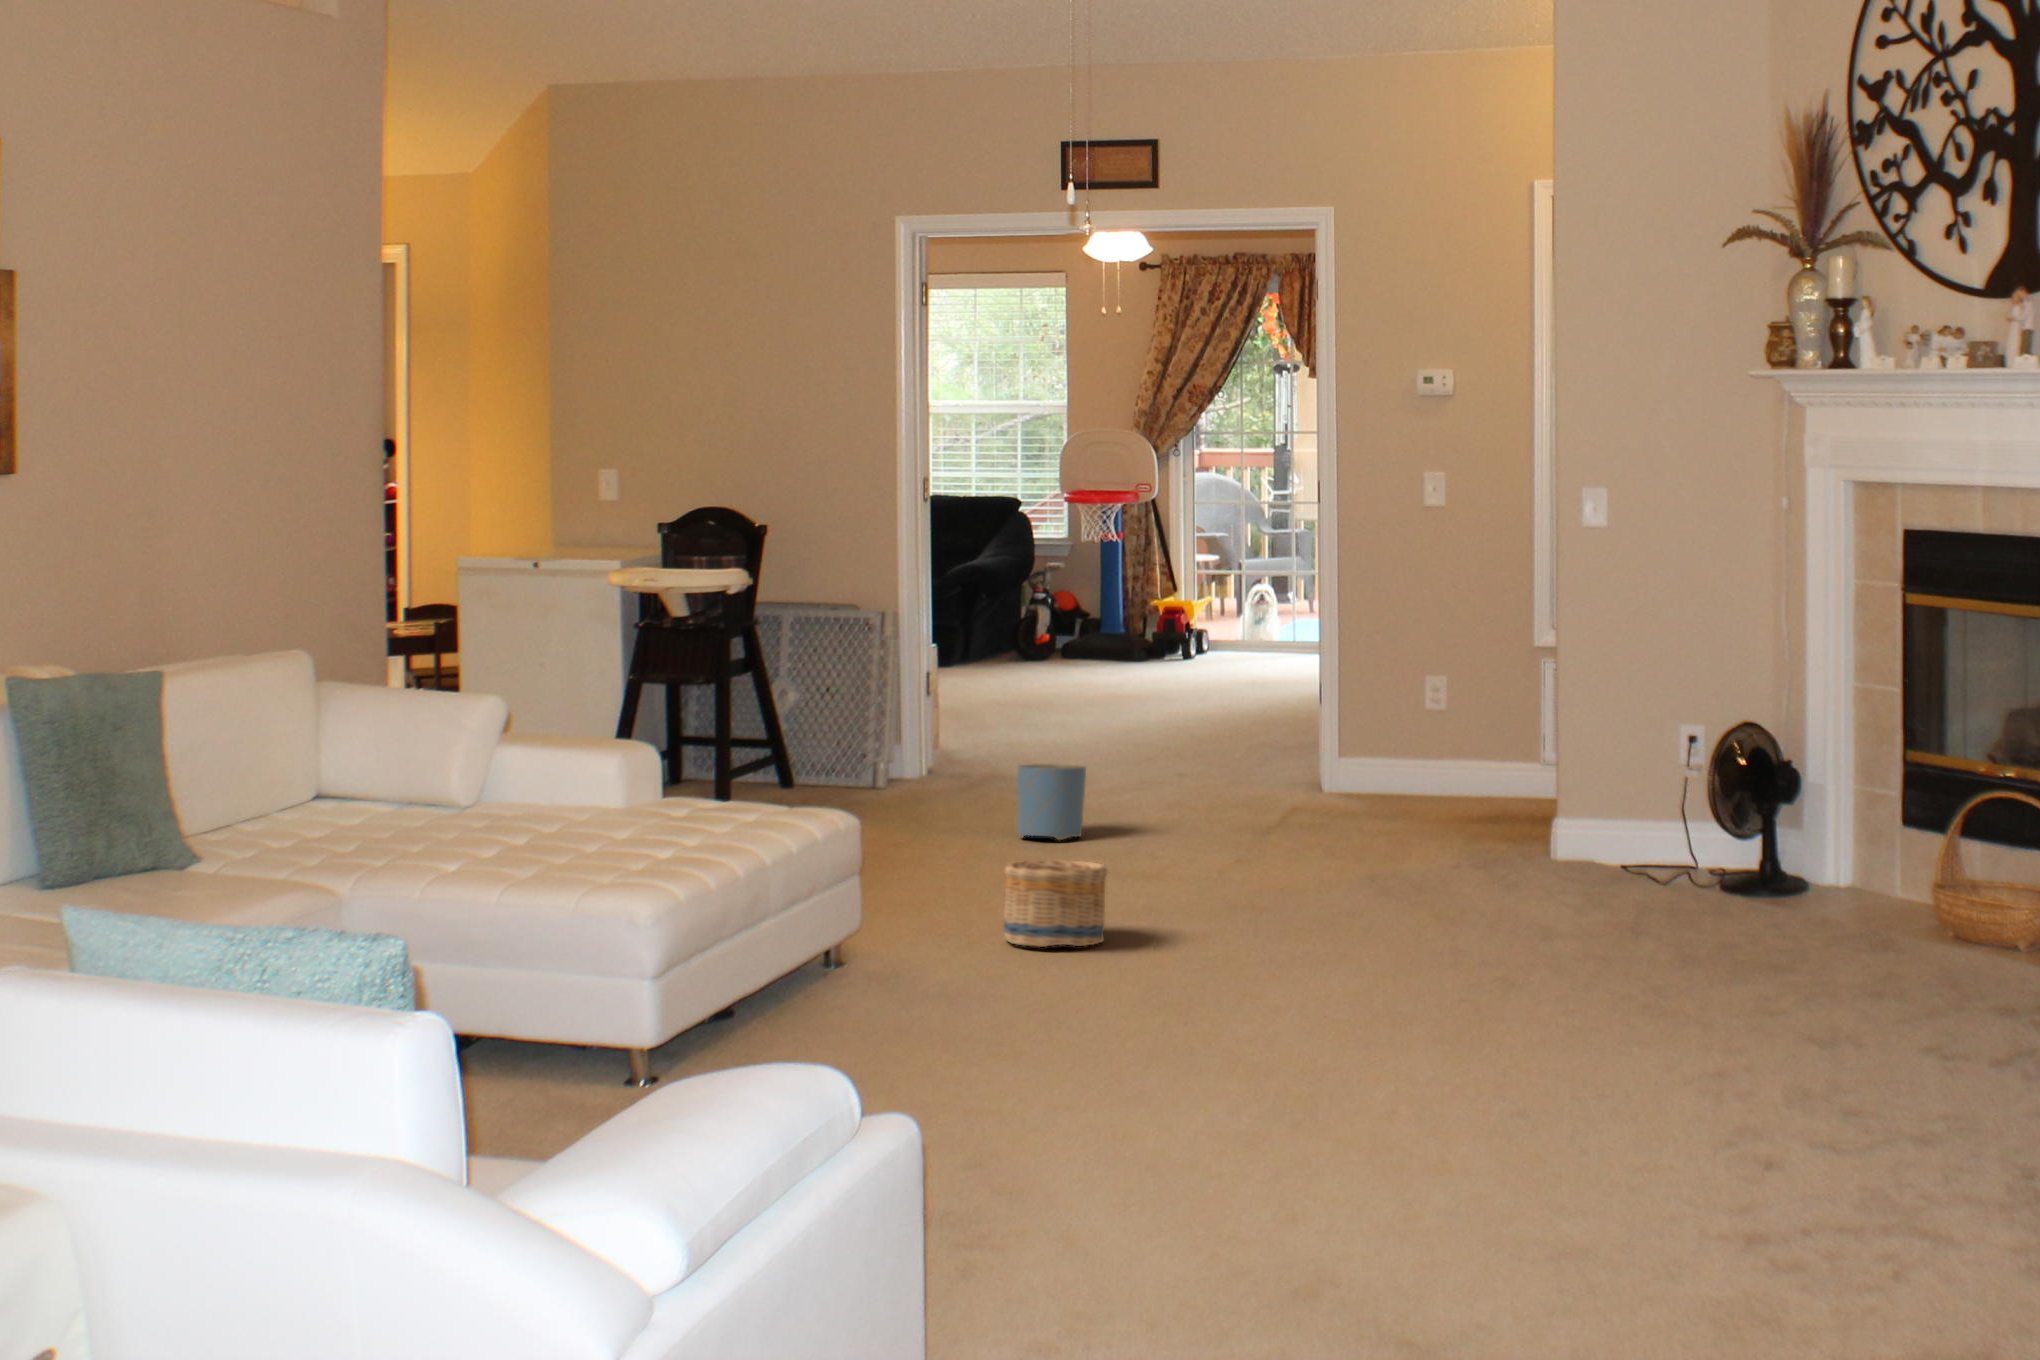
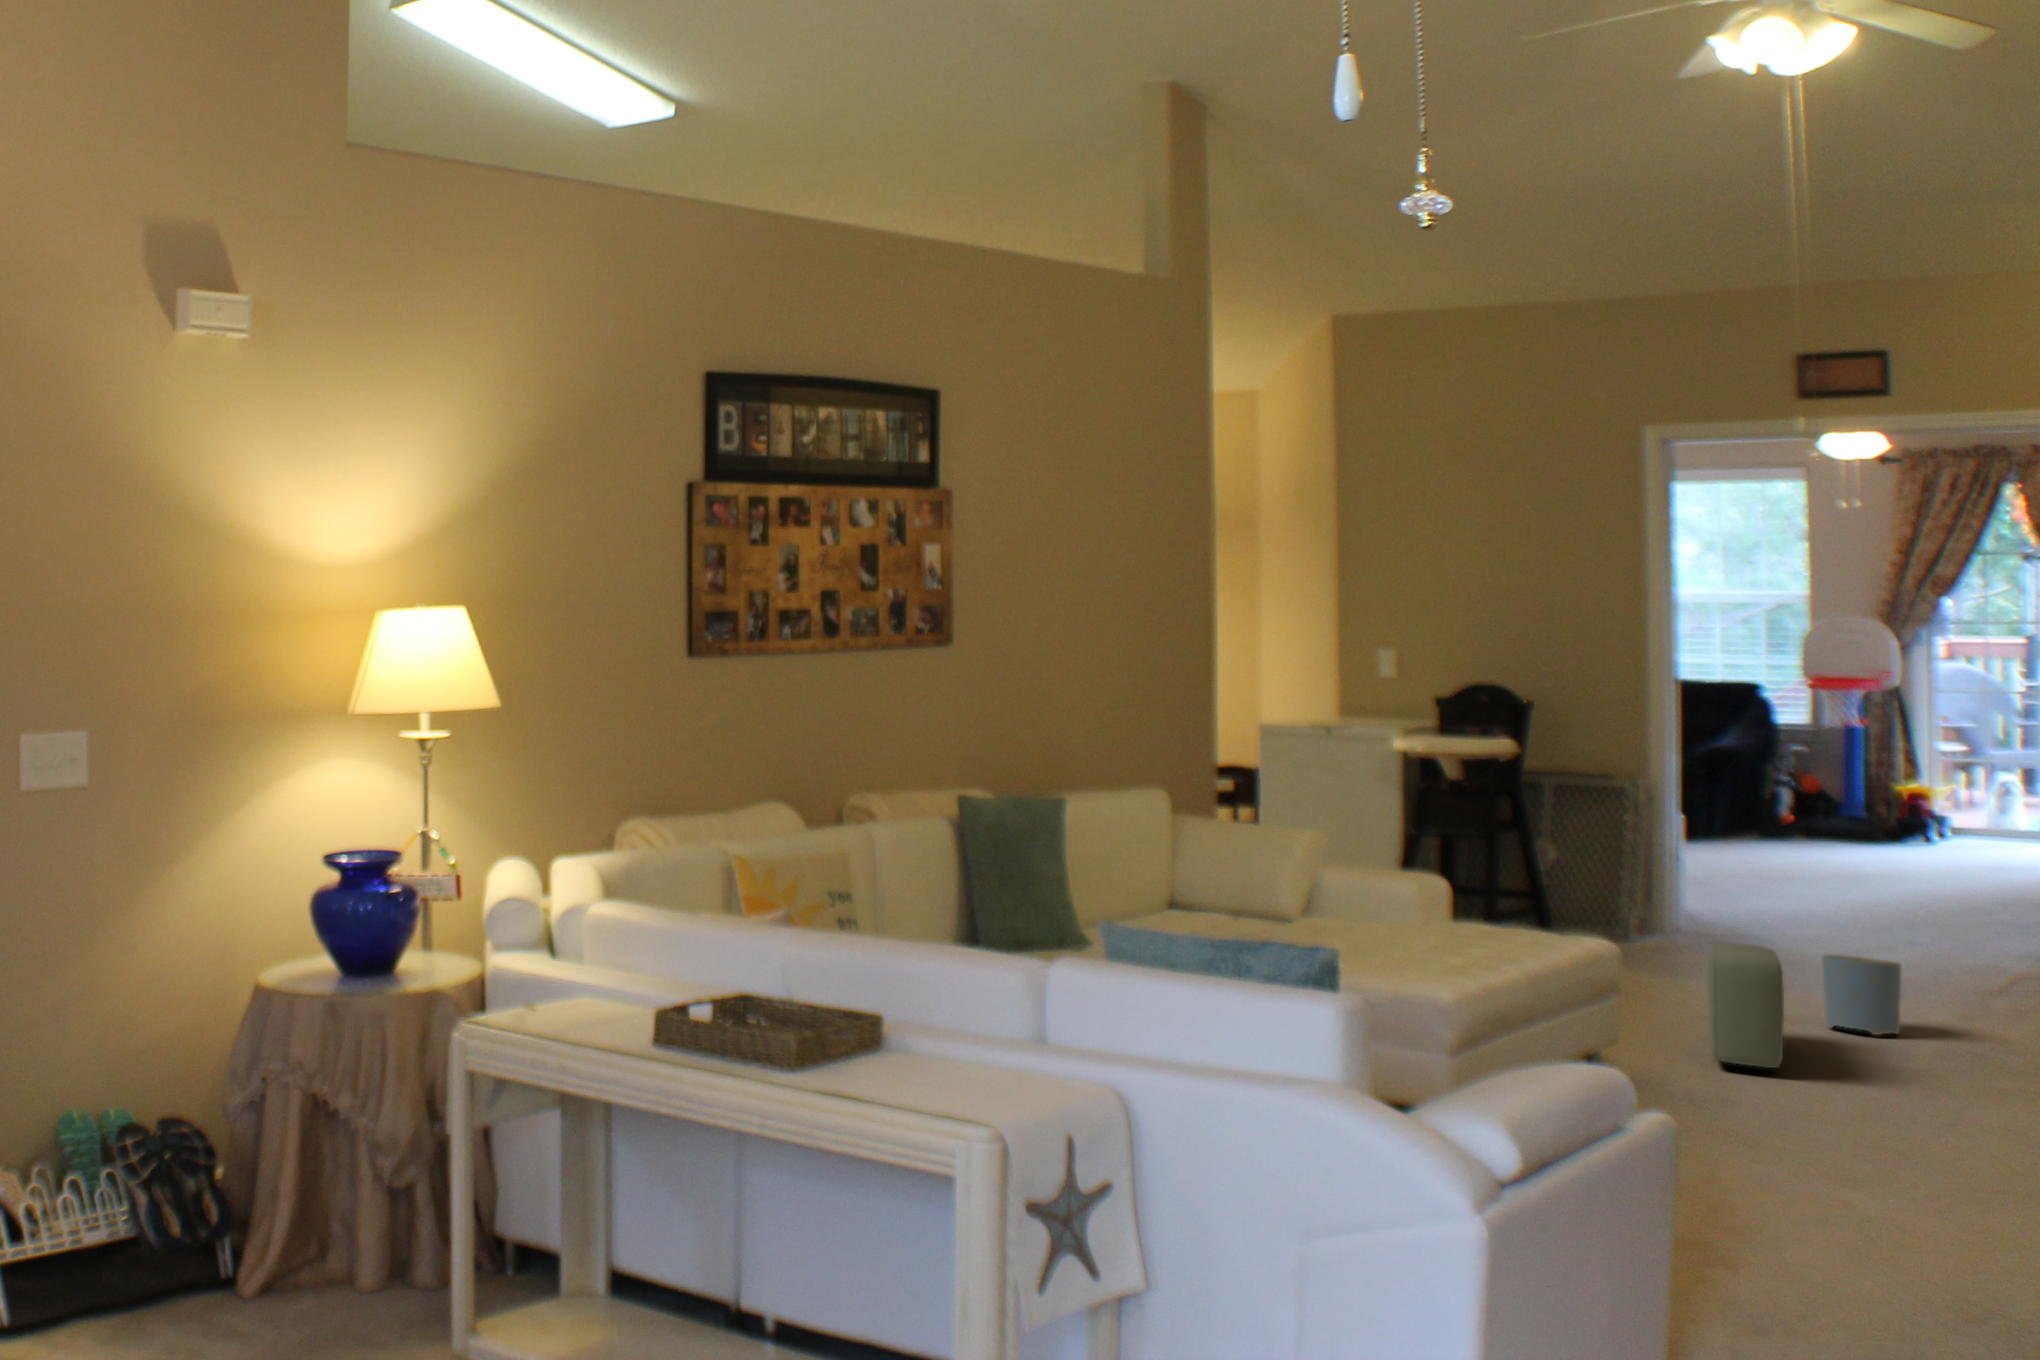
pouf: none [899,762,972,886] -> present [1707,943,1784,1068]
basket: present [1004,861,1107,947] -> none [1837,1053,1957,1147]

